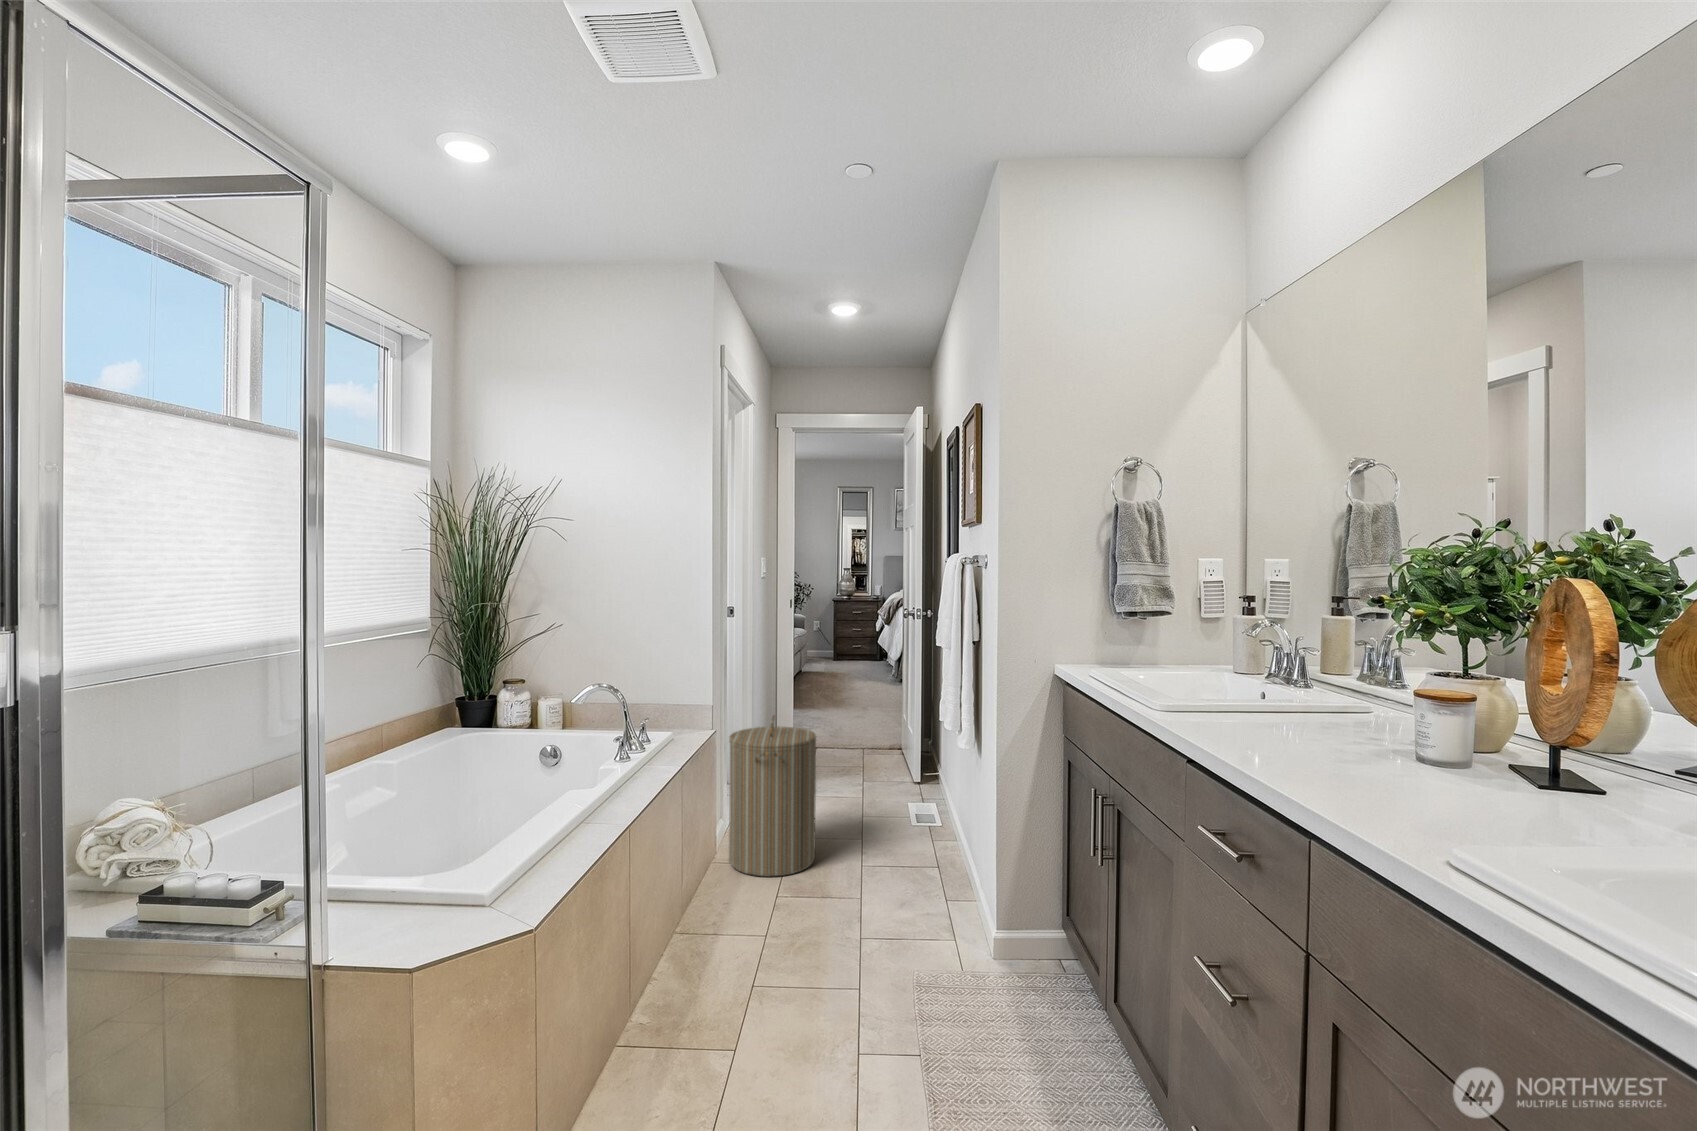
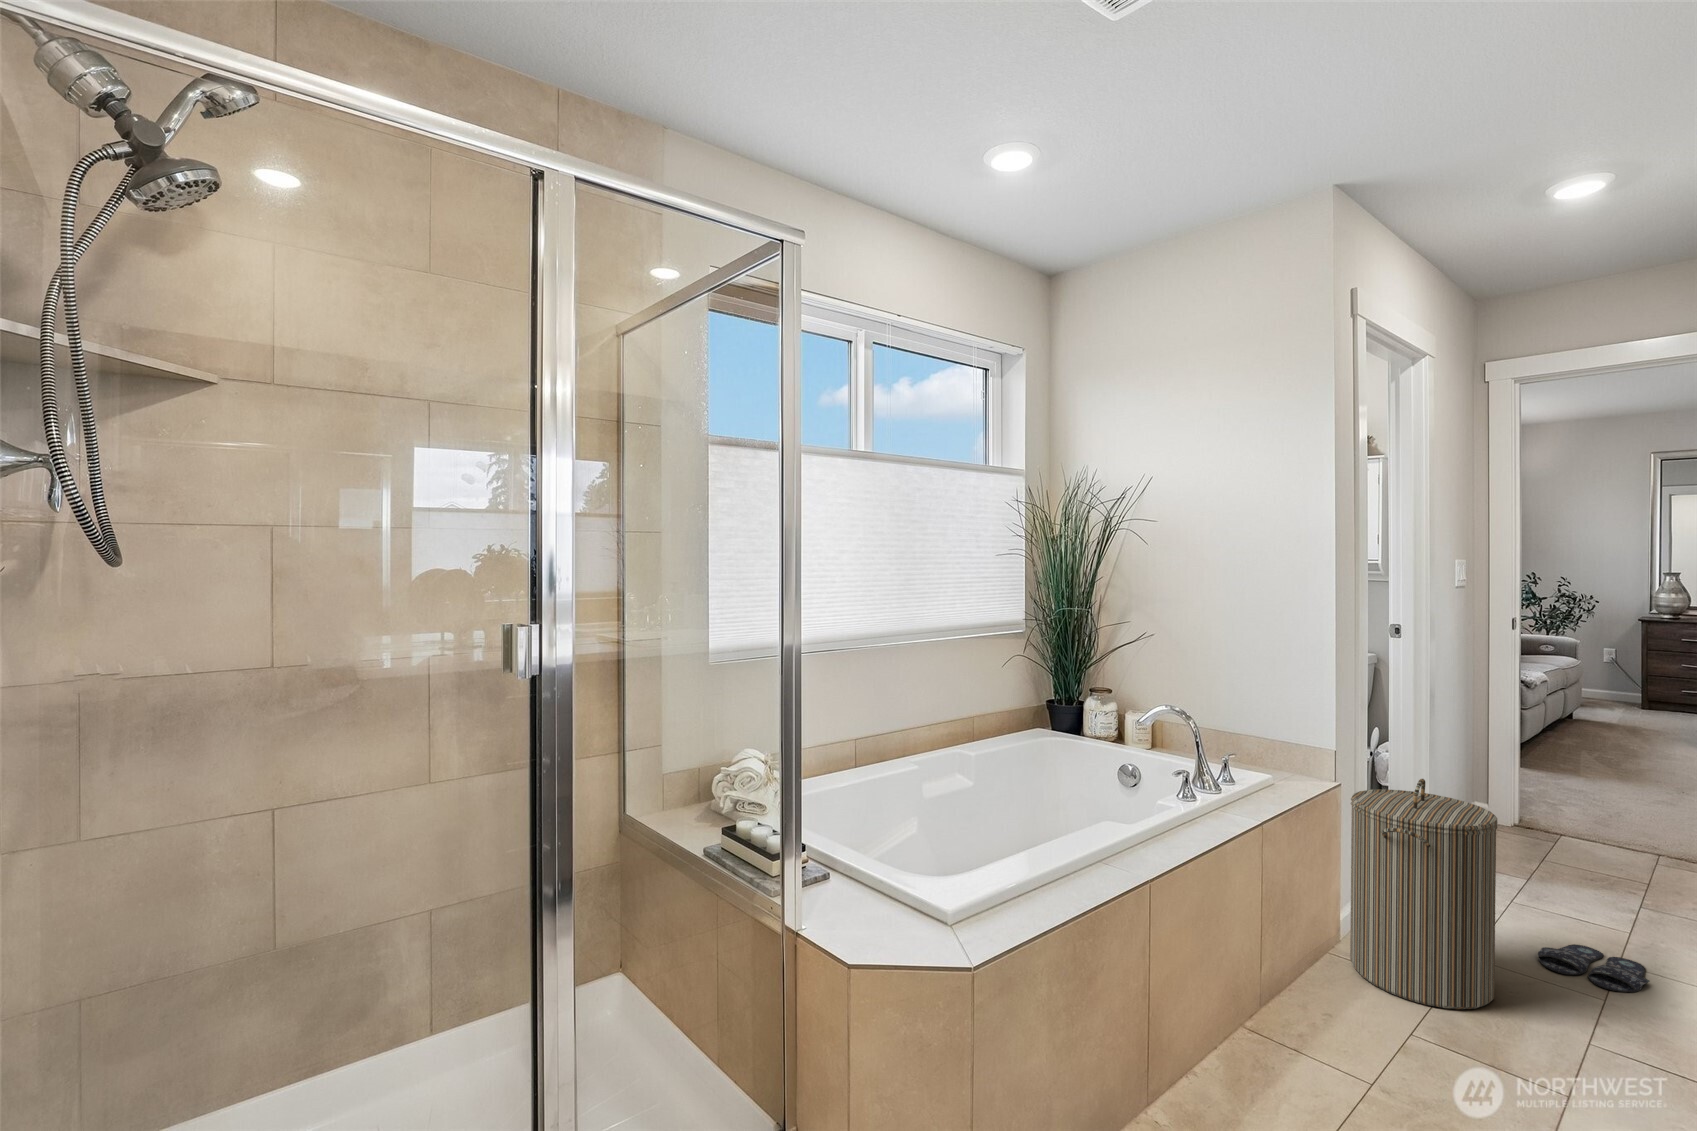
slippers: none [828,812,881,833] -> present [1538,944,1650,992]

